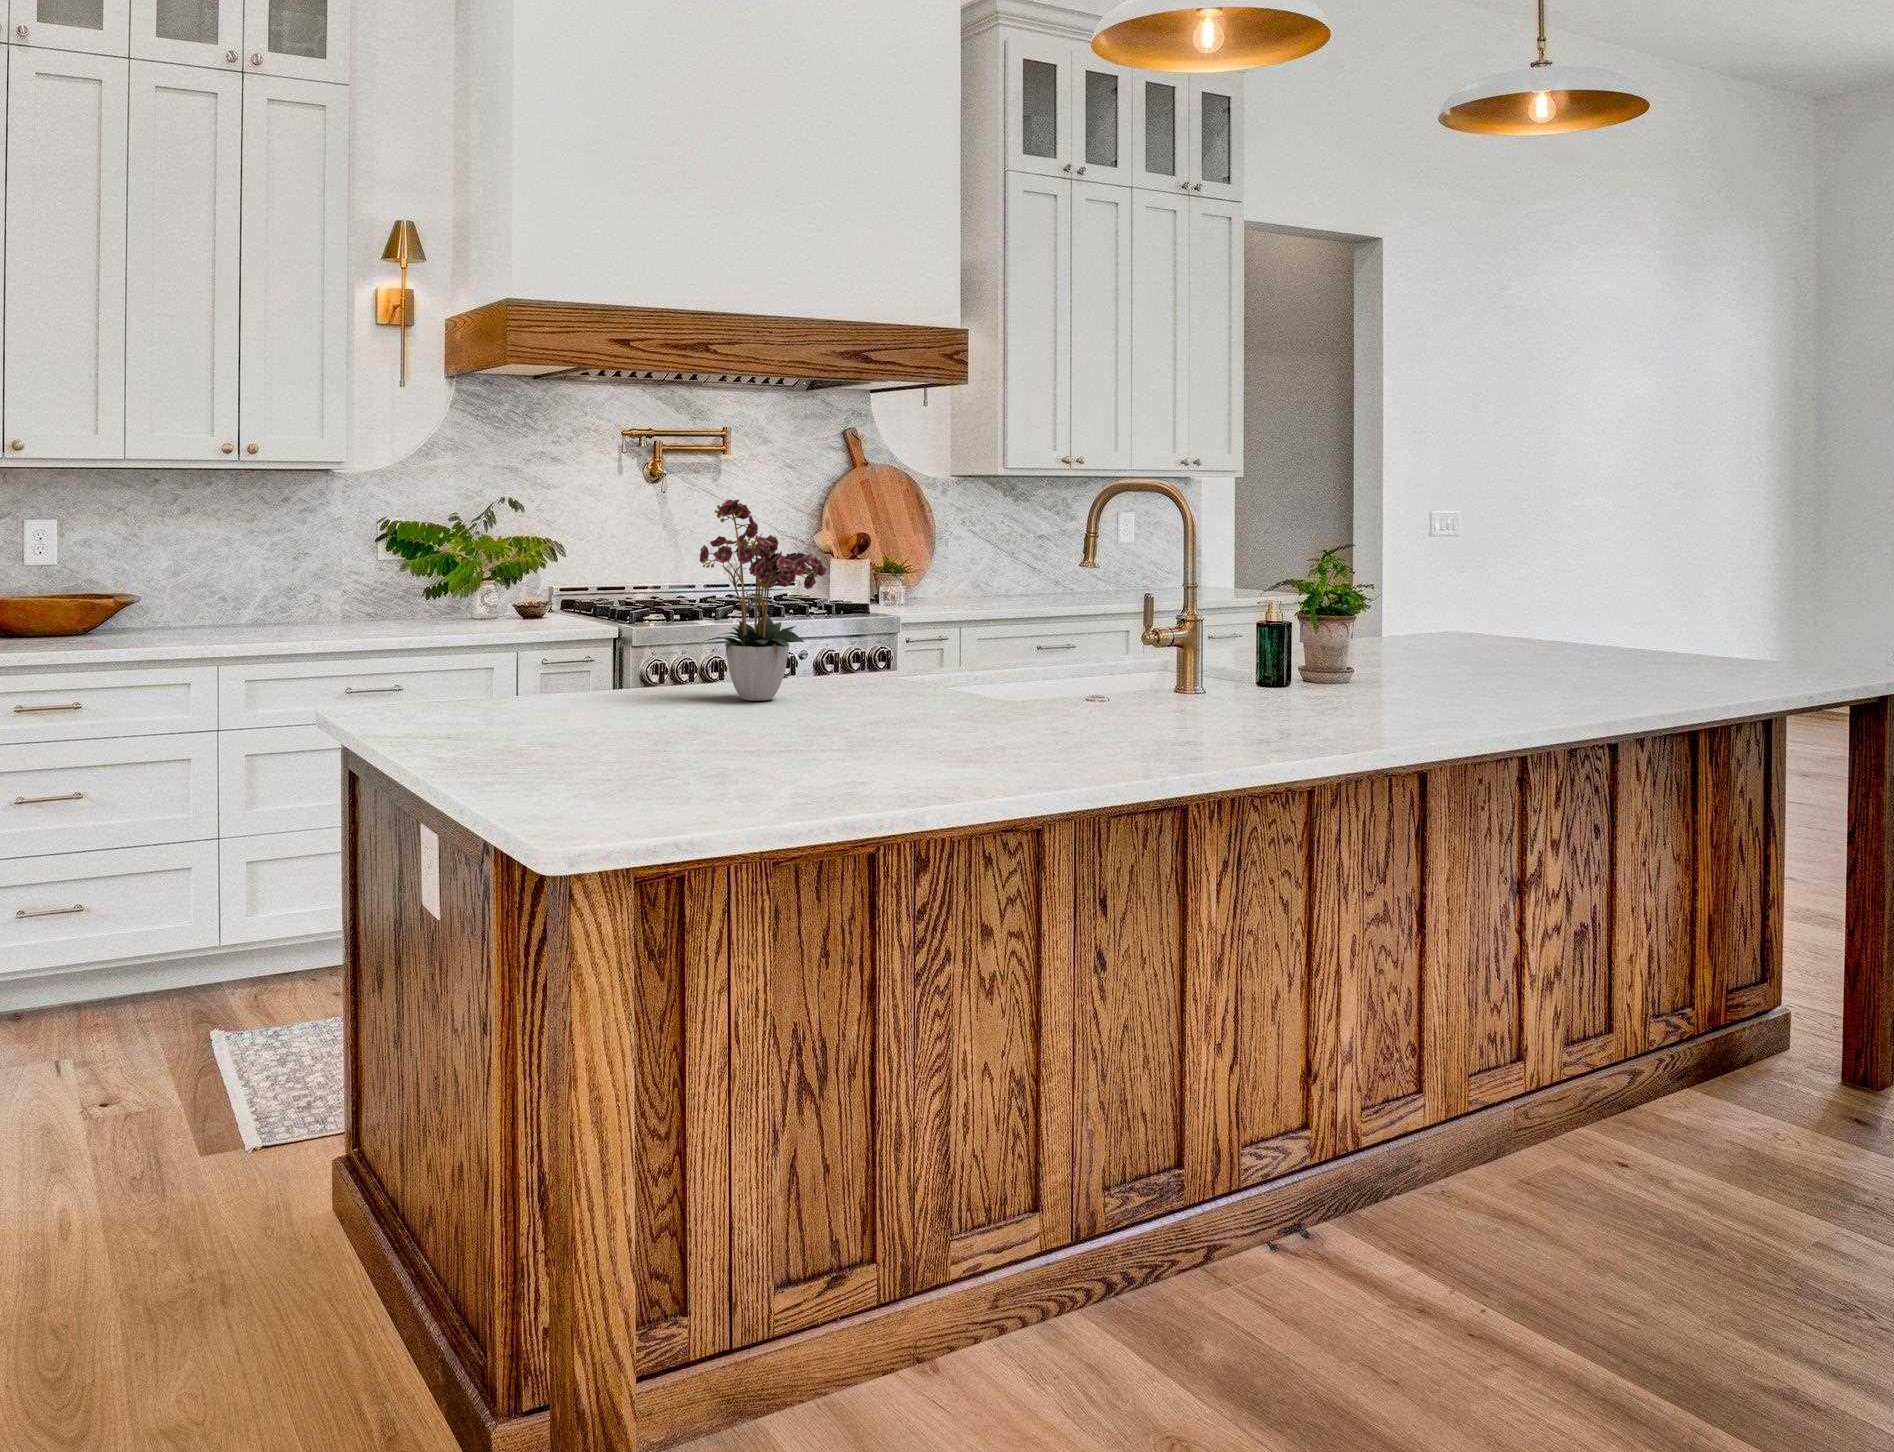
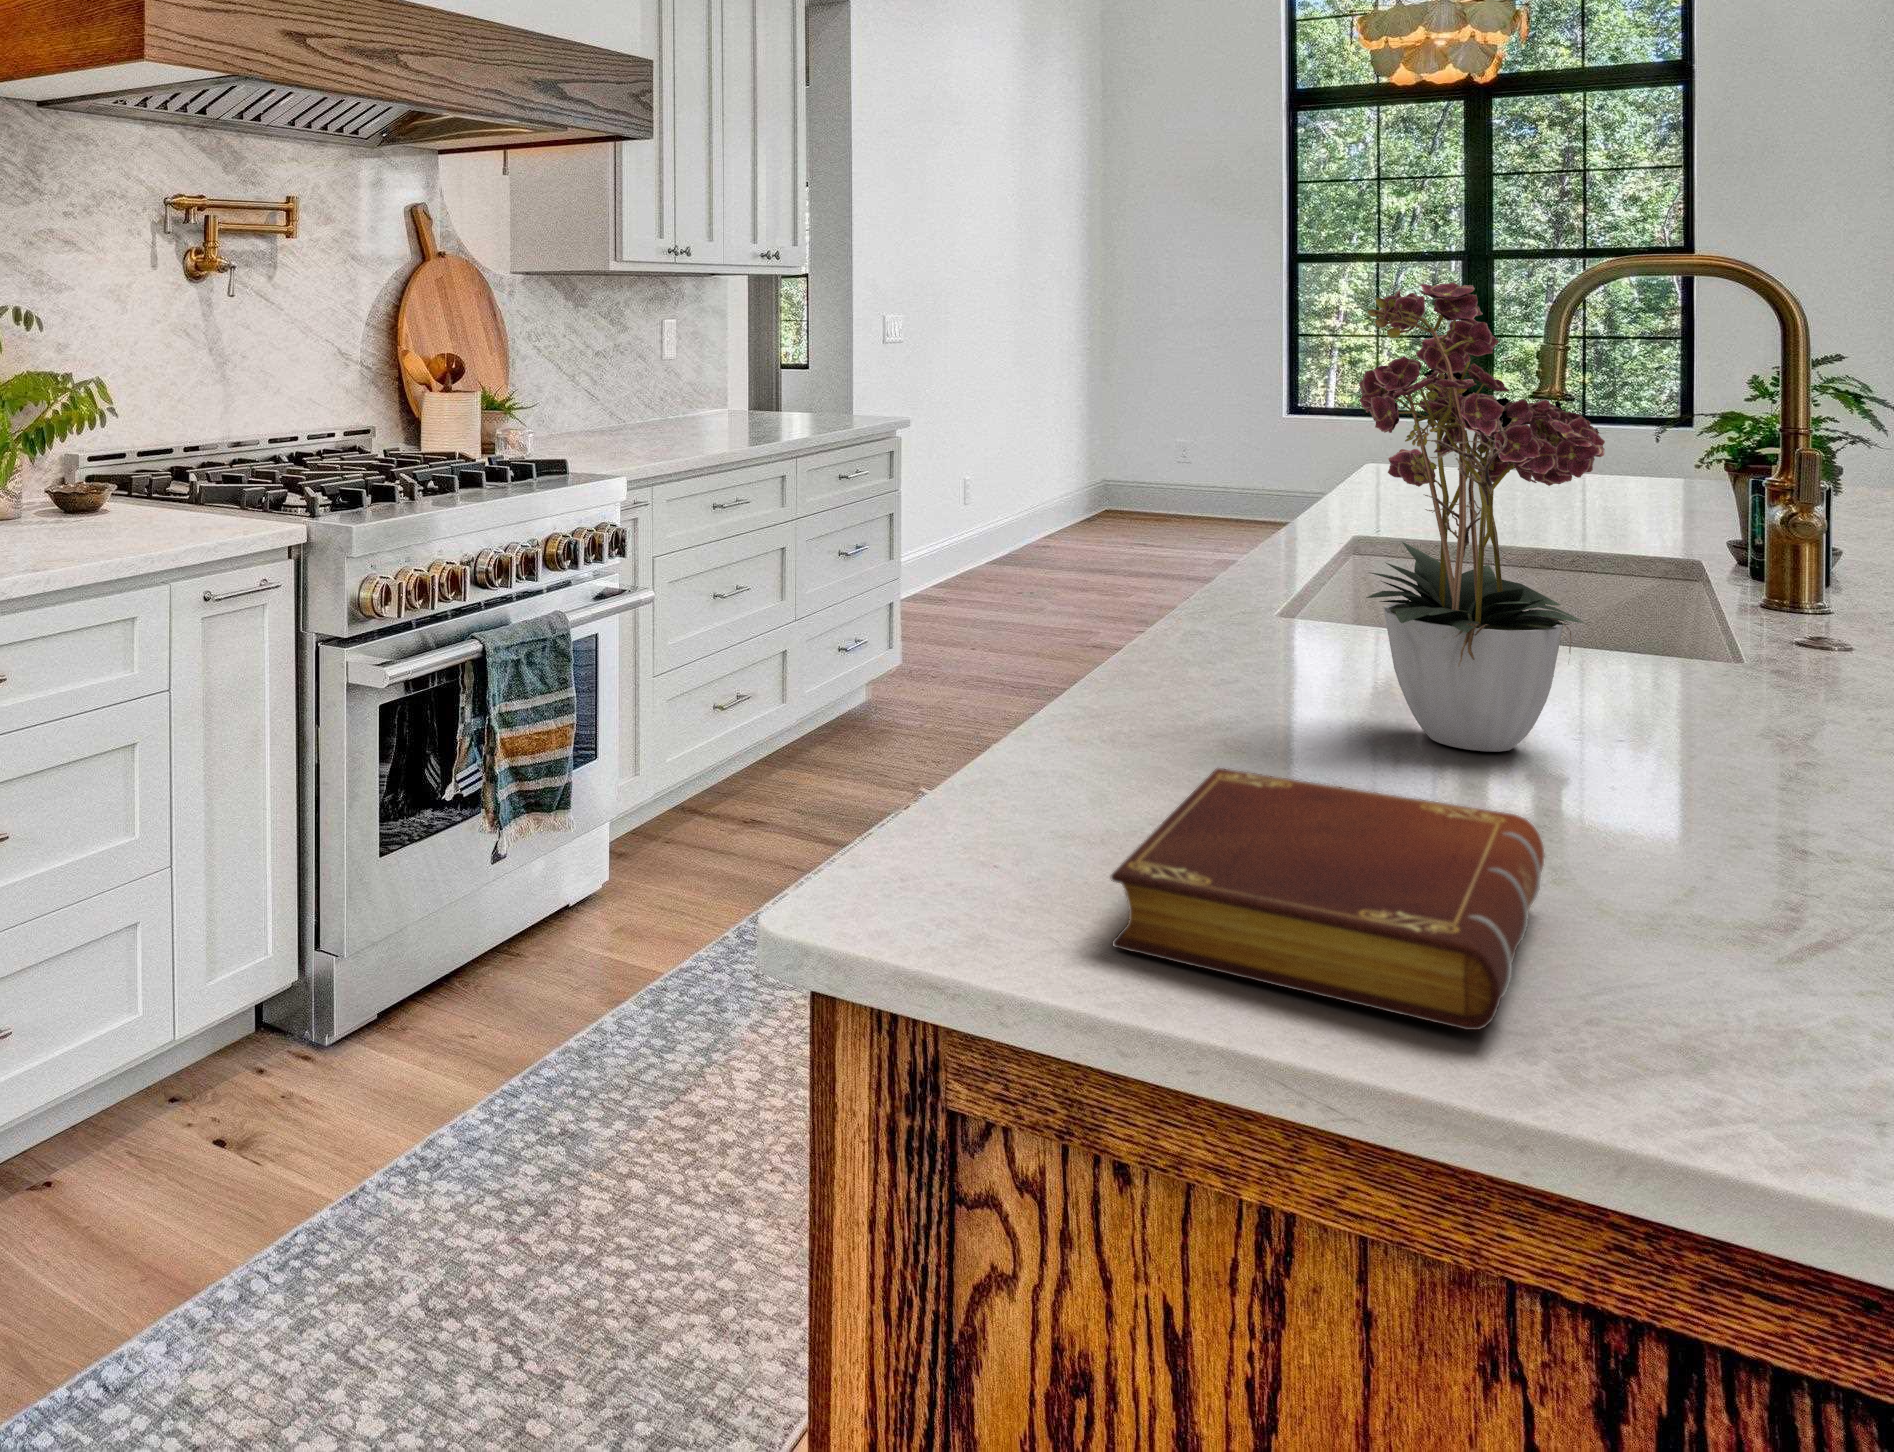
book: none [411,678,573,725] -> present [1111,768,1544,1030]

